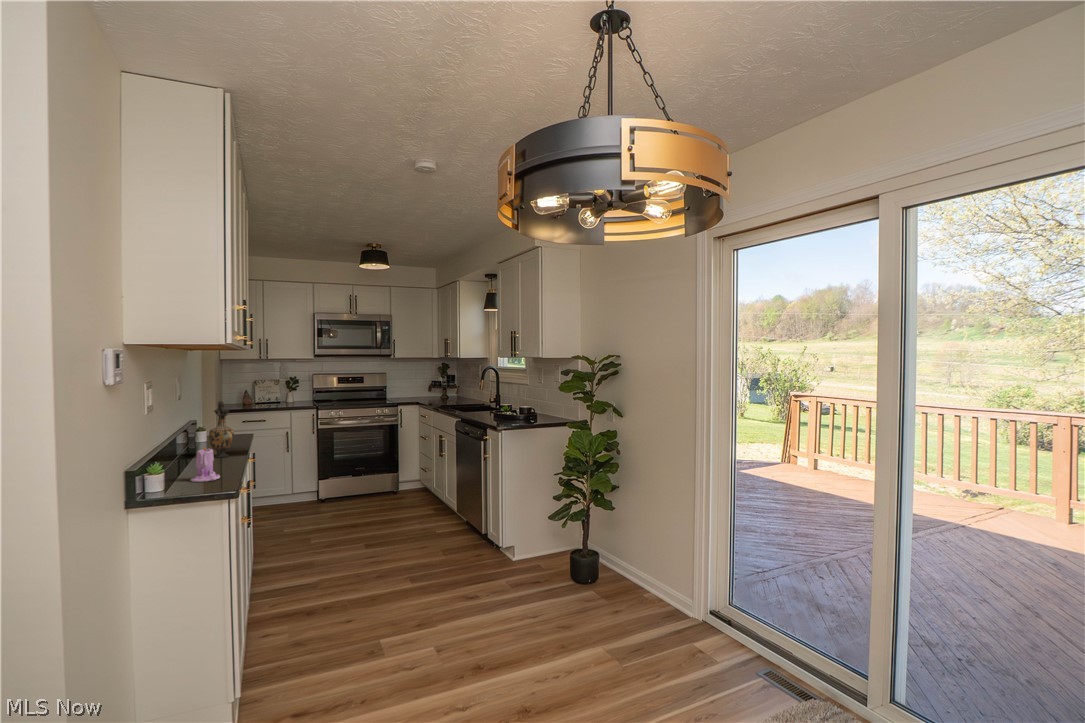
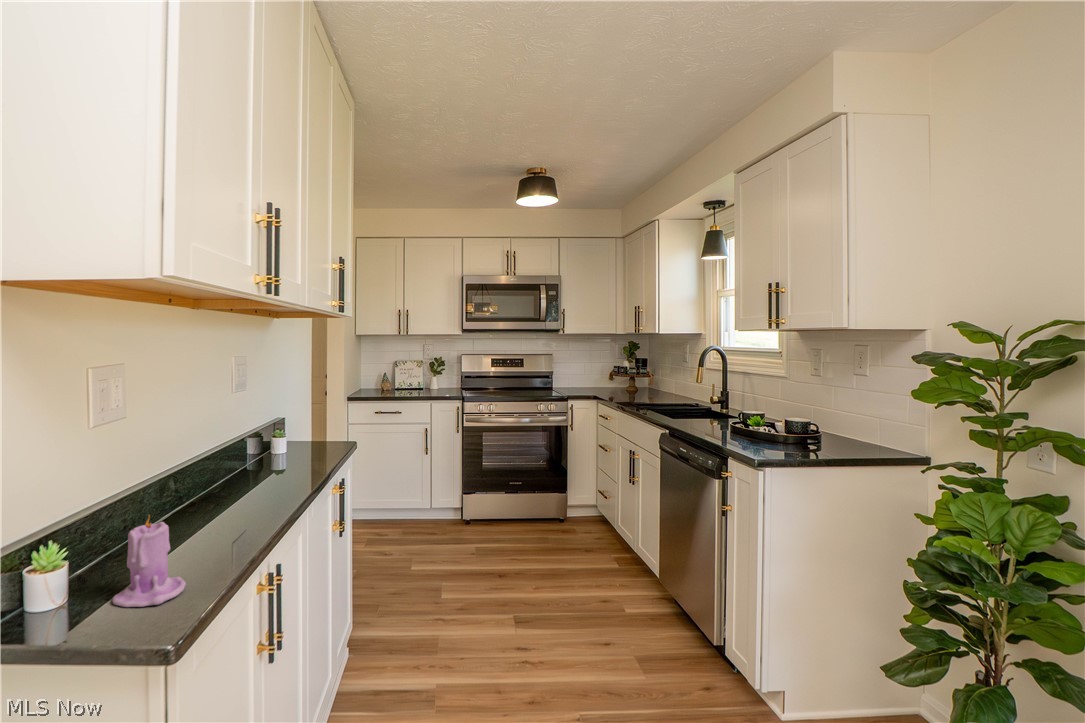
vase: present [209,401,234,458] -> none [248,399,291,502]

